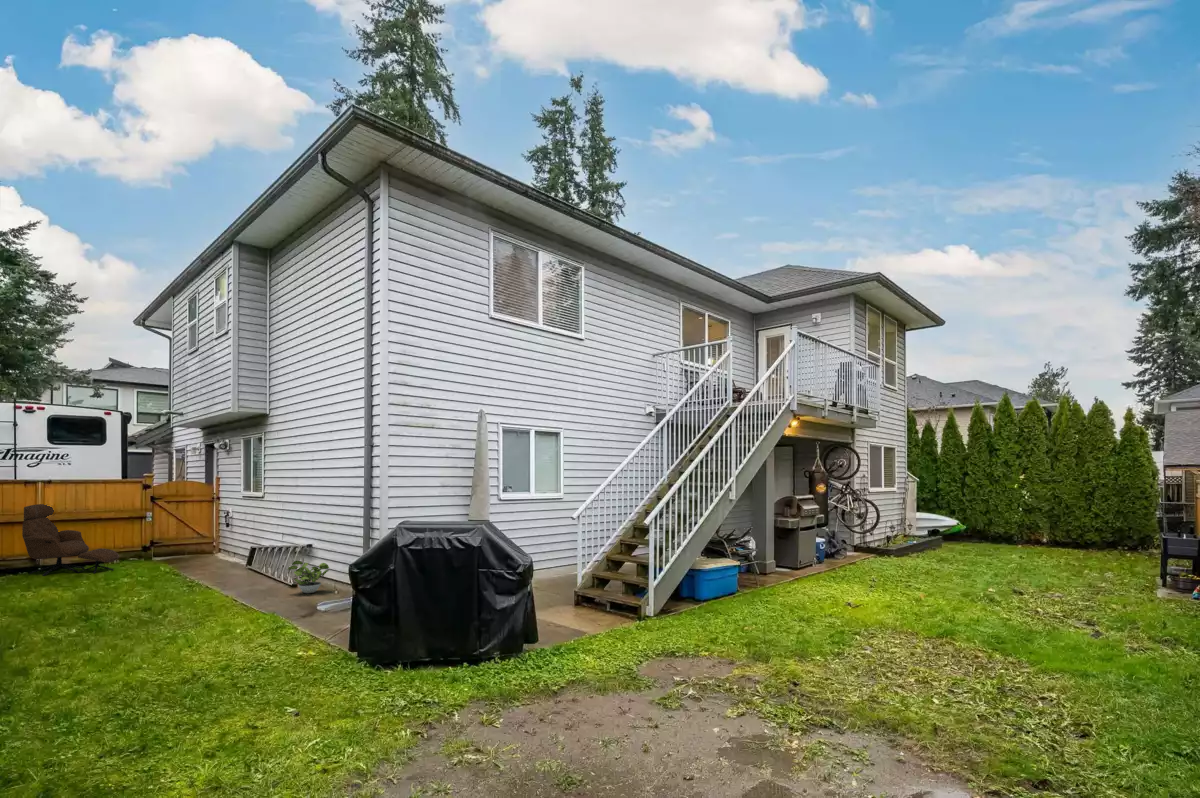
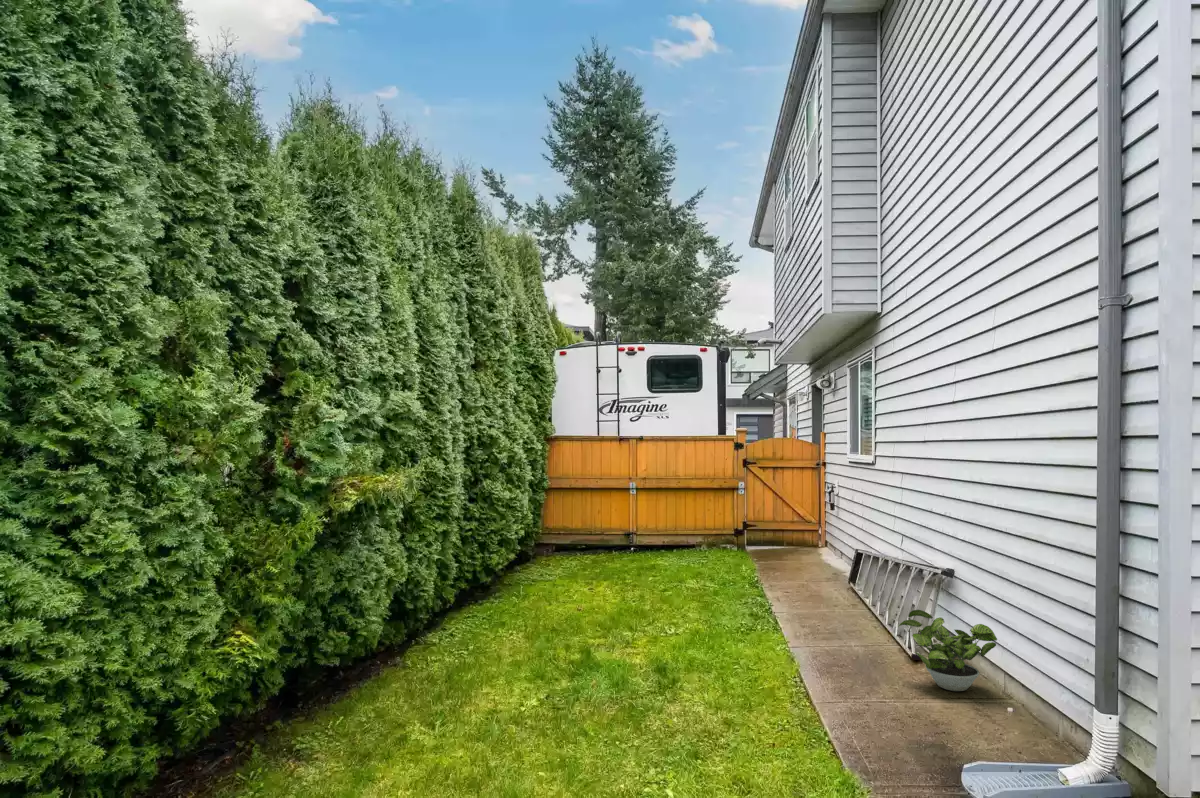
lounge chair: present [22,504,119,576] -> none [601,463,698,558]

